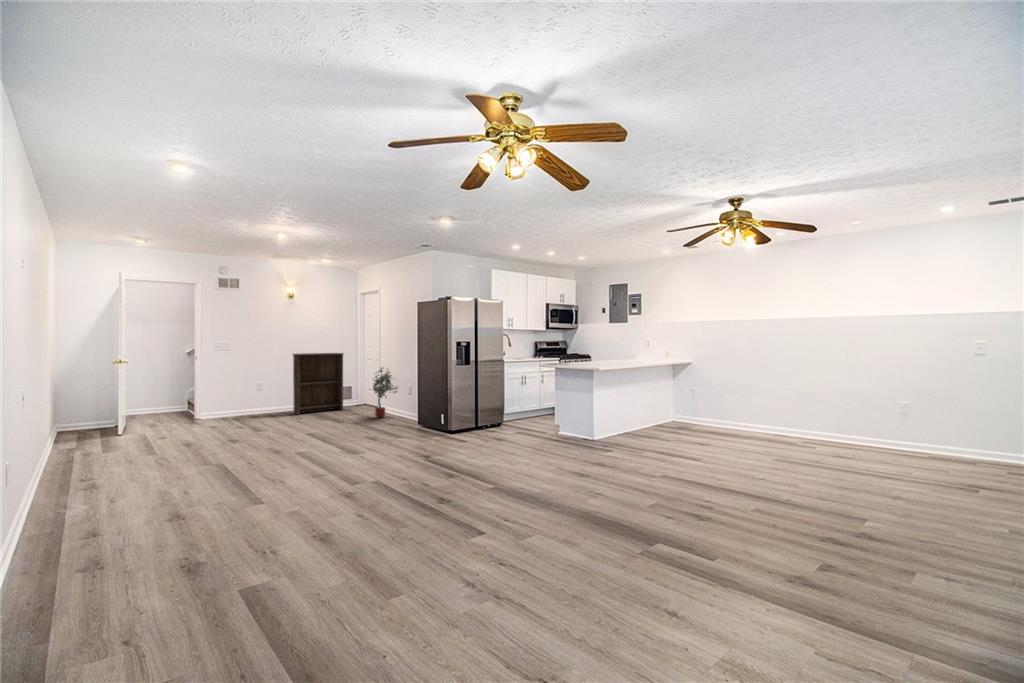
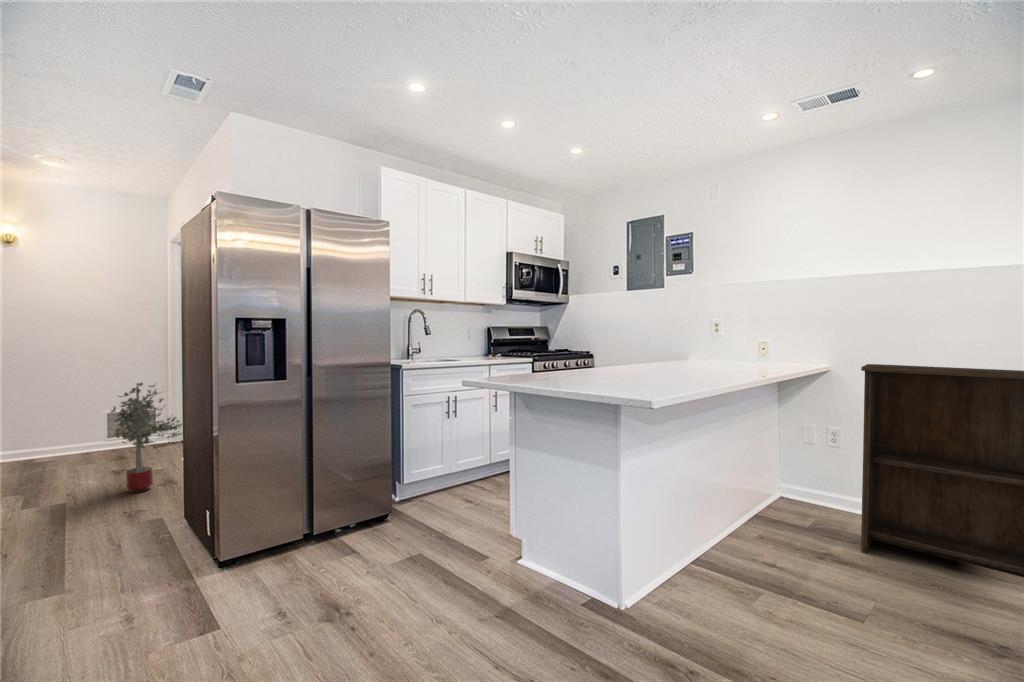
bookshelf: present [293,353,344,415] -> present [861,364,1024,577]

